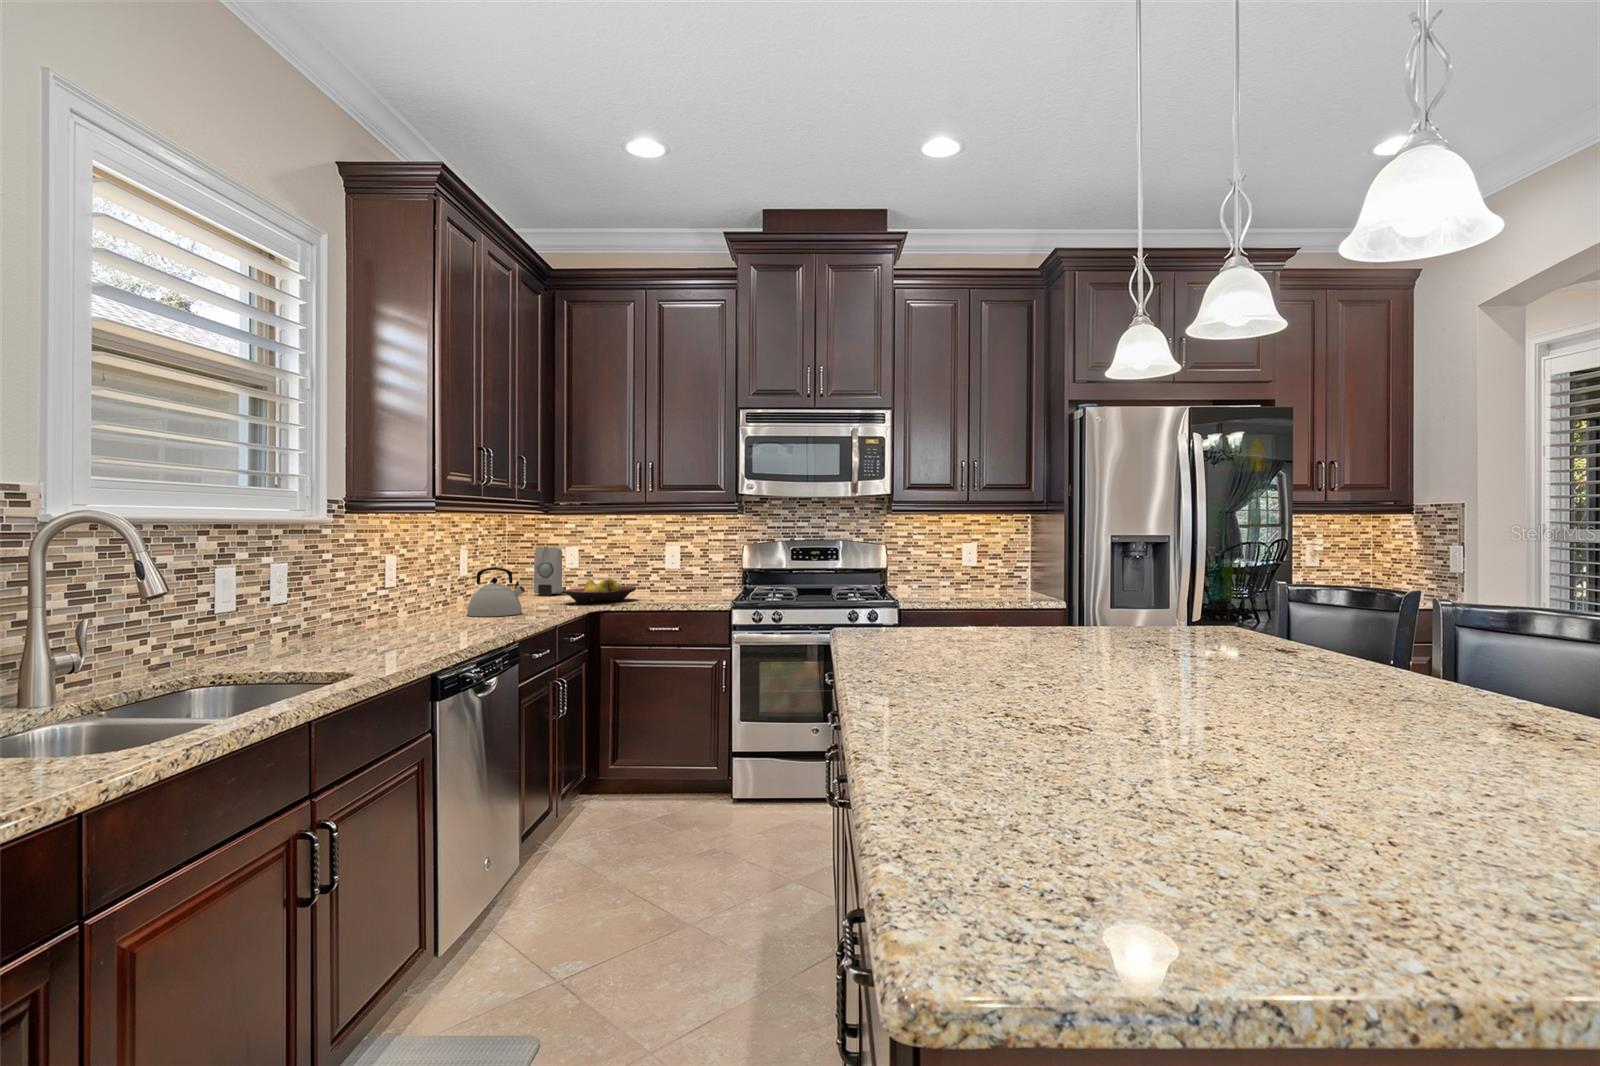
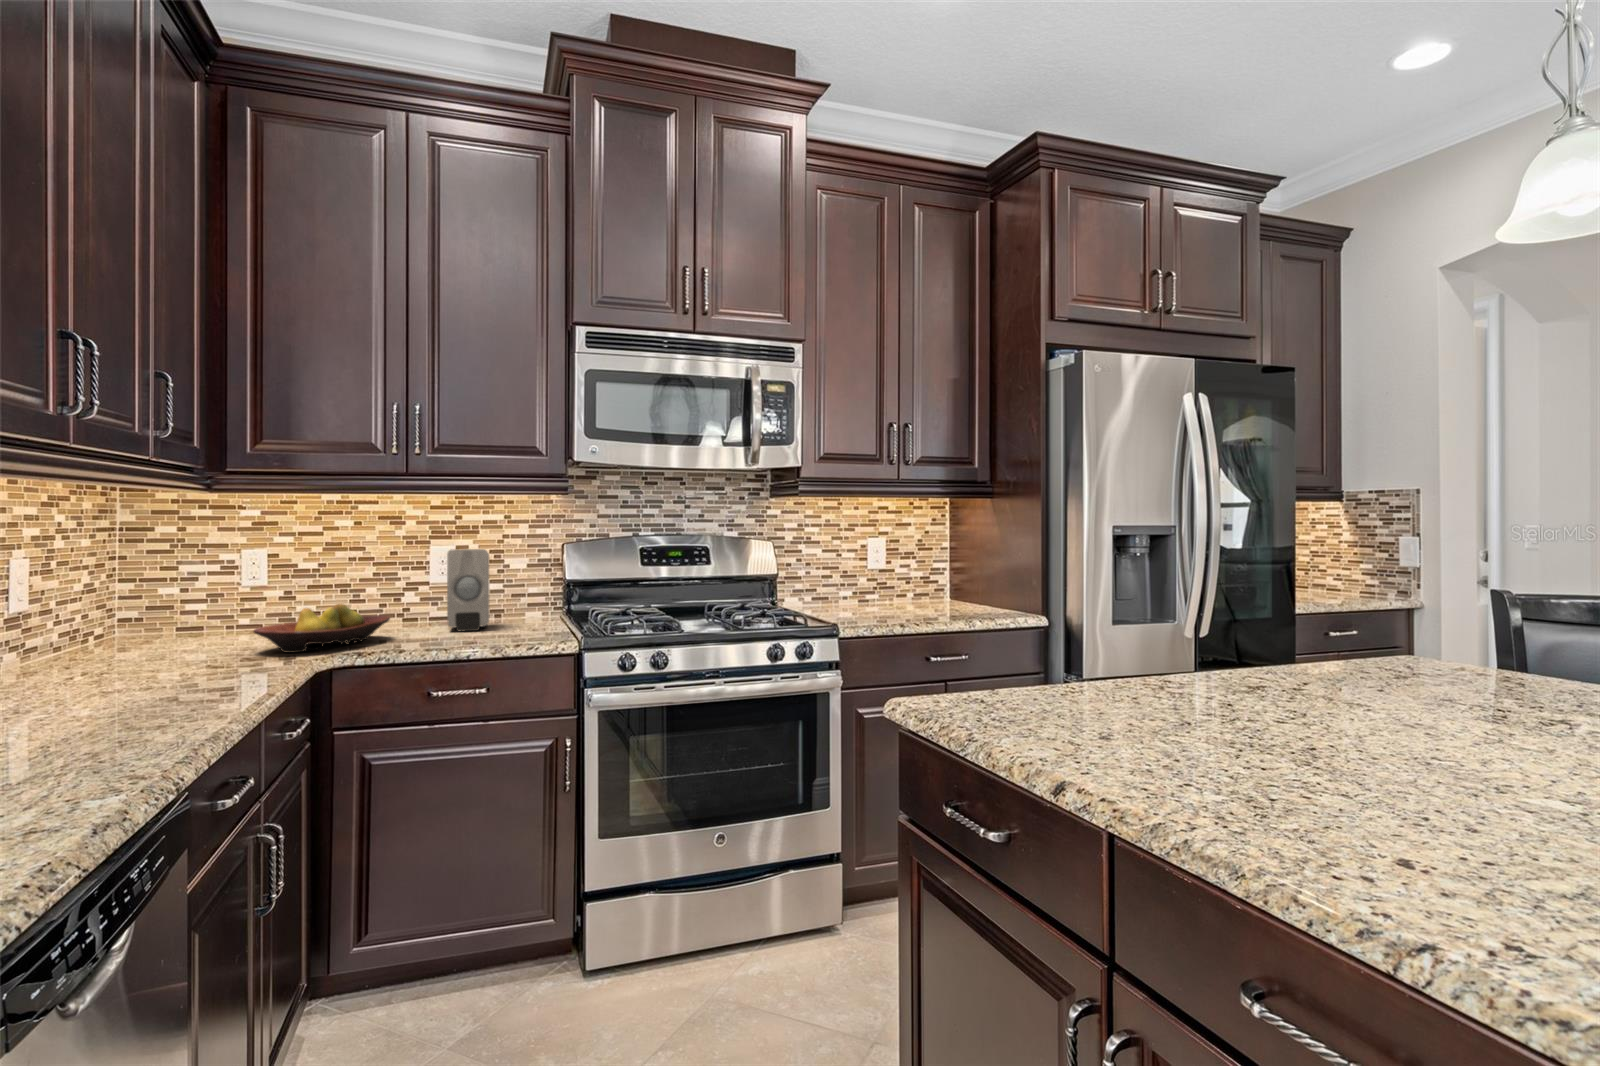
soap dispenser: present [534,547,566,596] -> present [447,549,490,631]
kettle: present [467,568,525,617] -> none [49,597,188,700]

